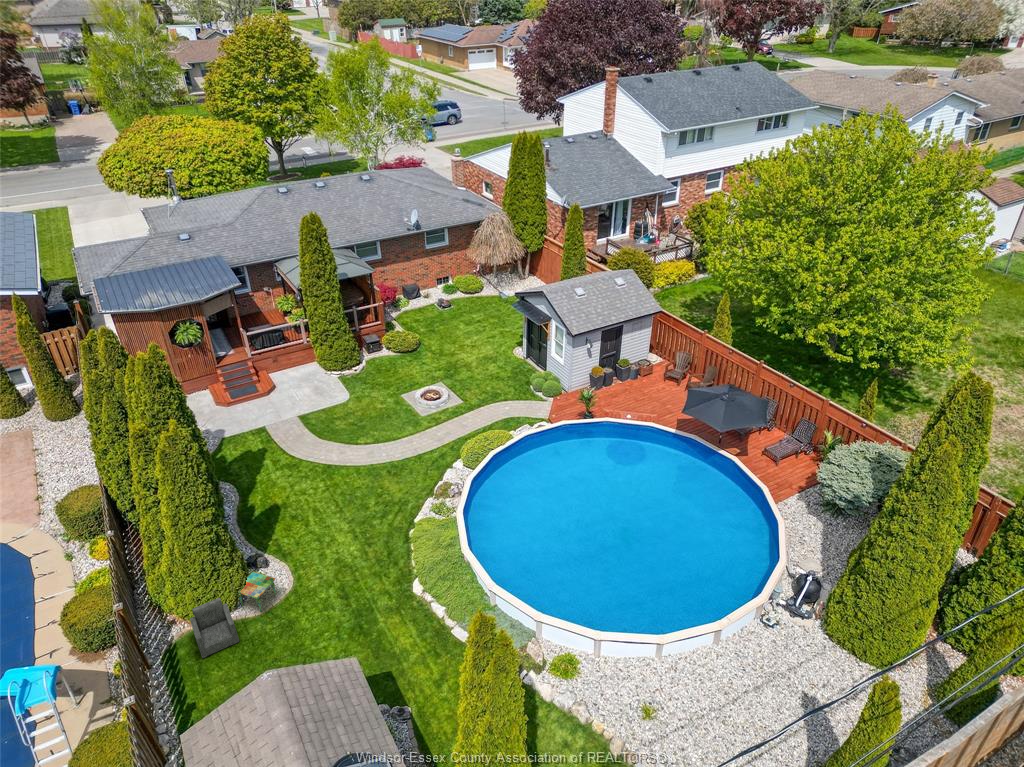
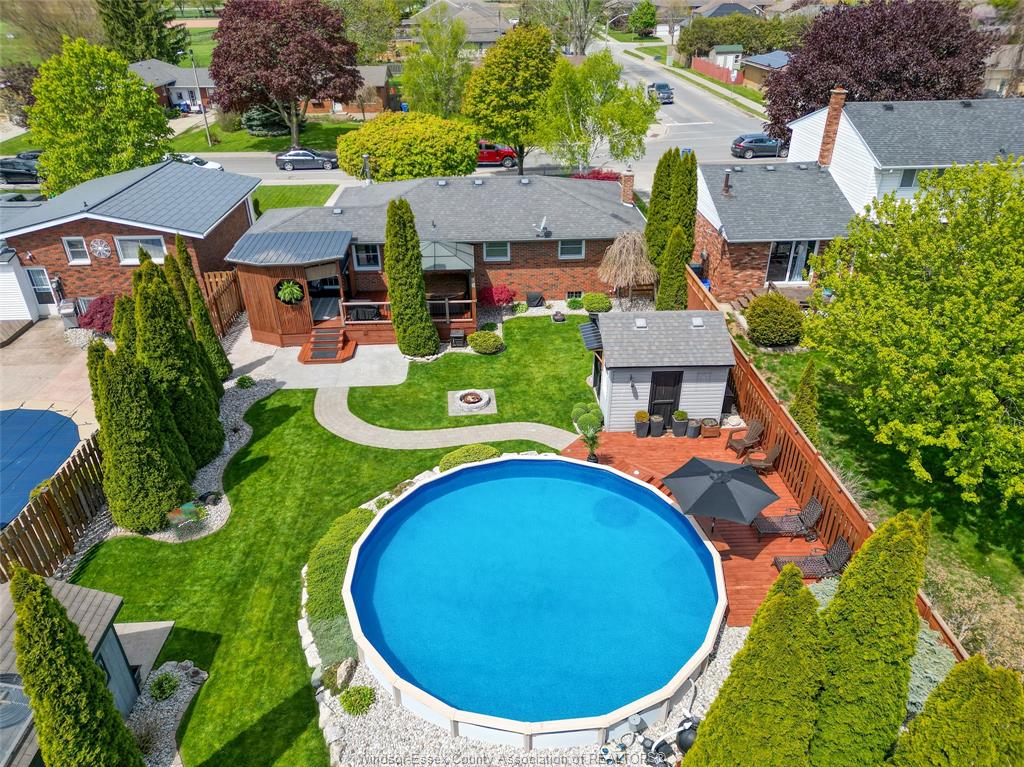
armchair: present [190,598,239,658] -> none [106,512,156,559]

